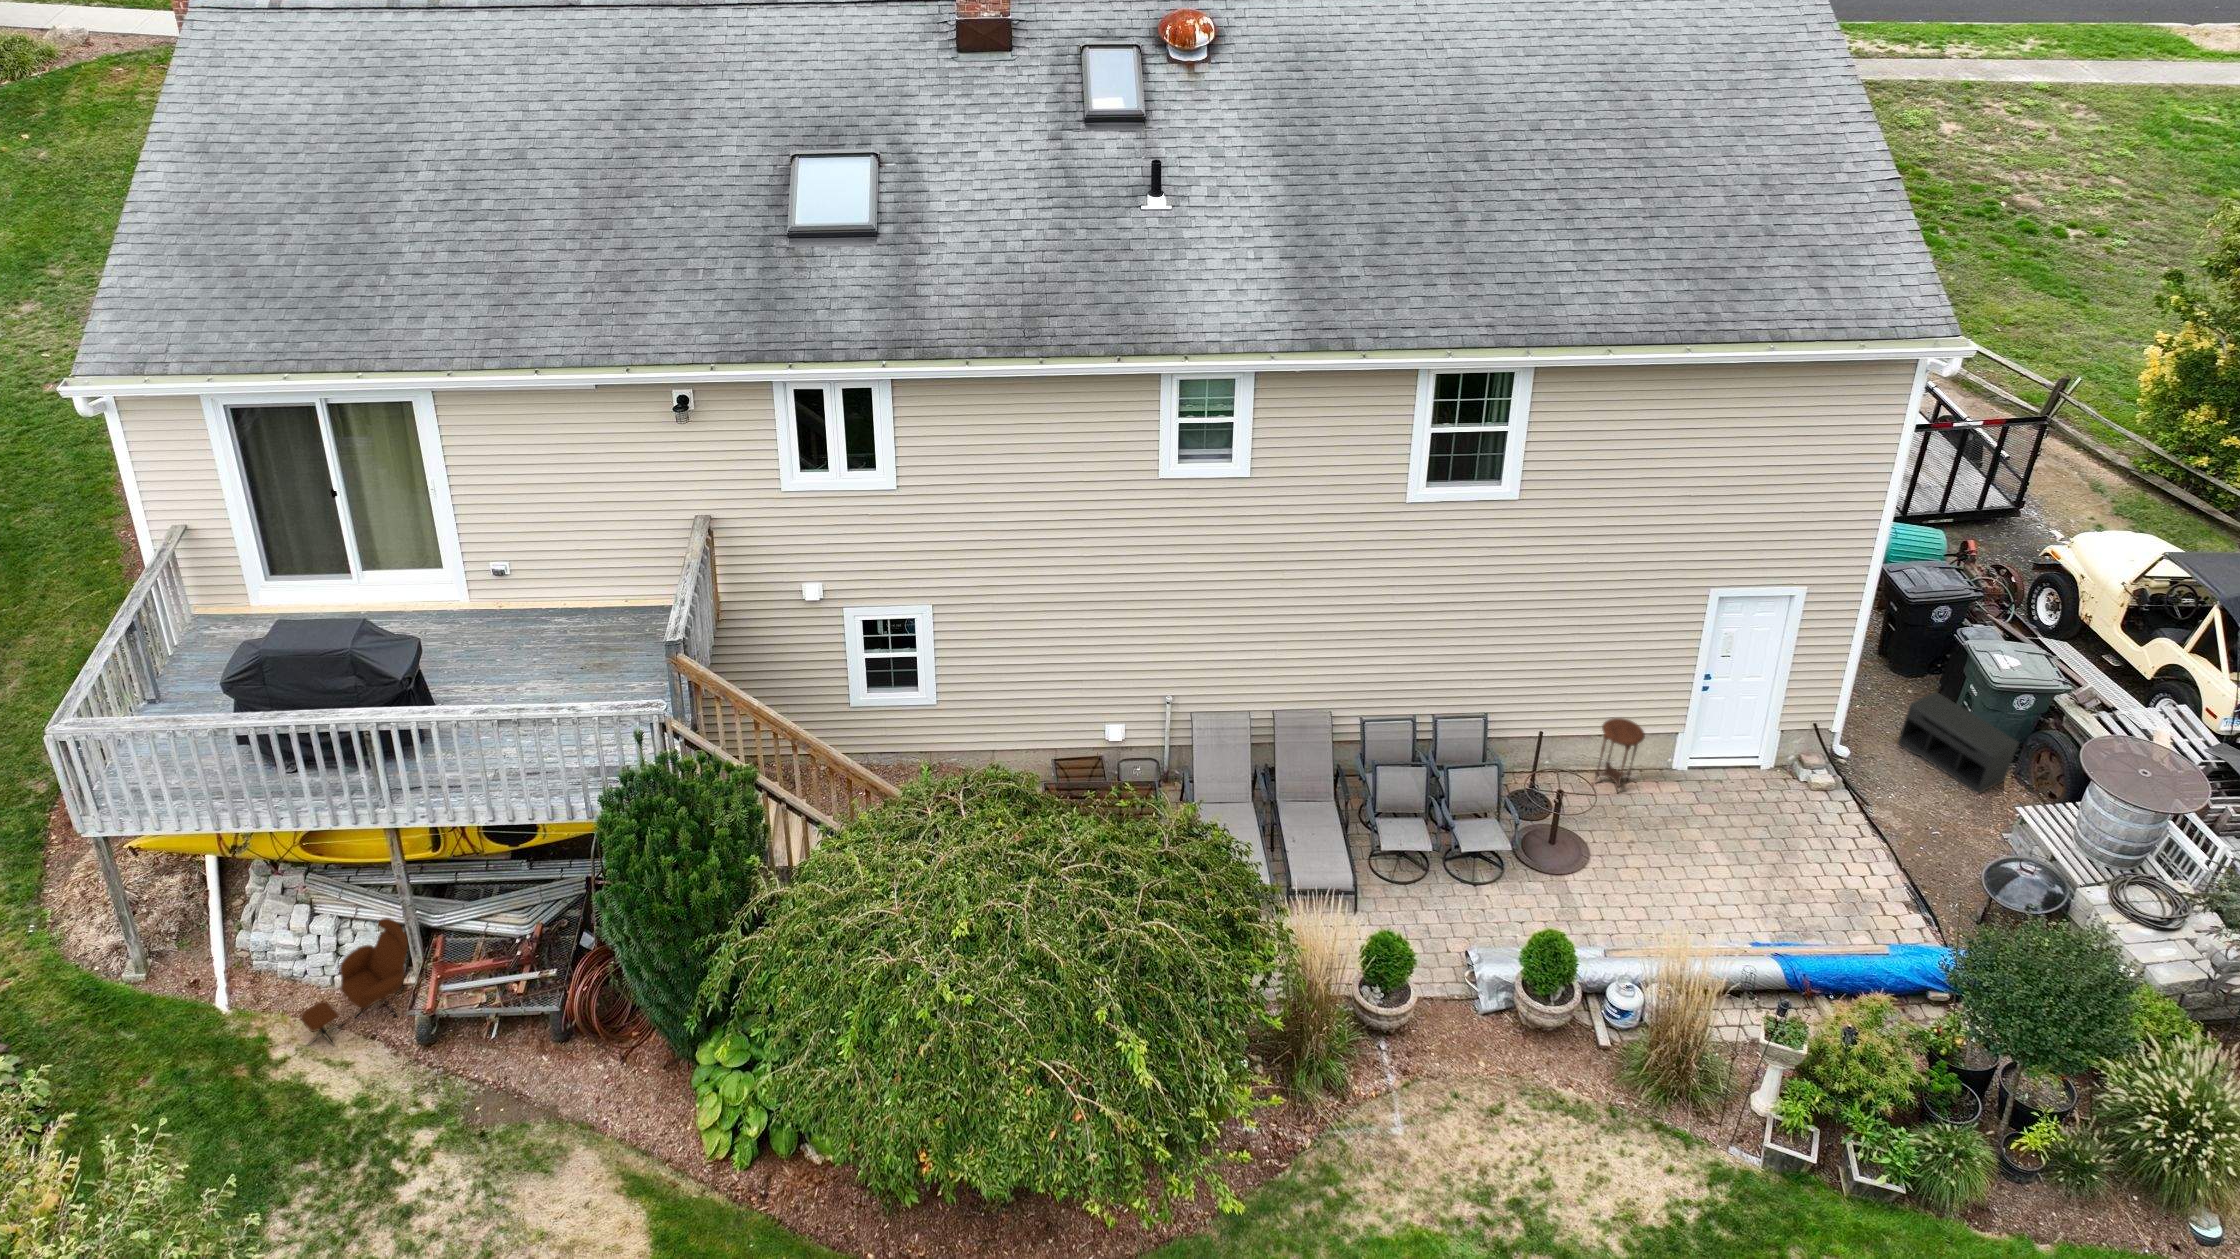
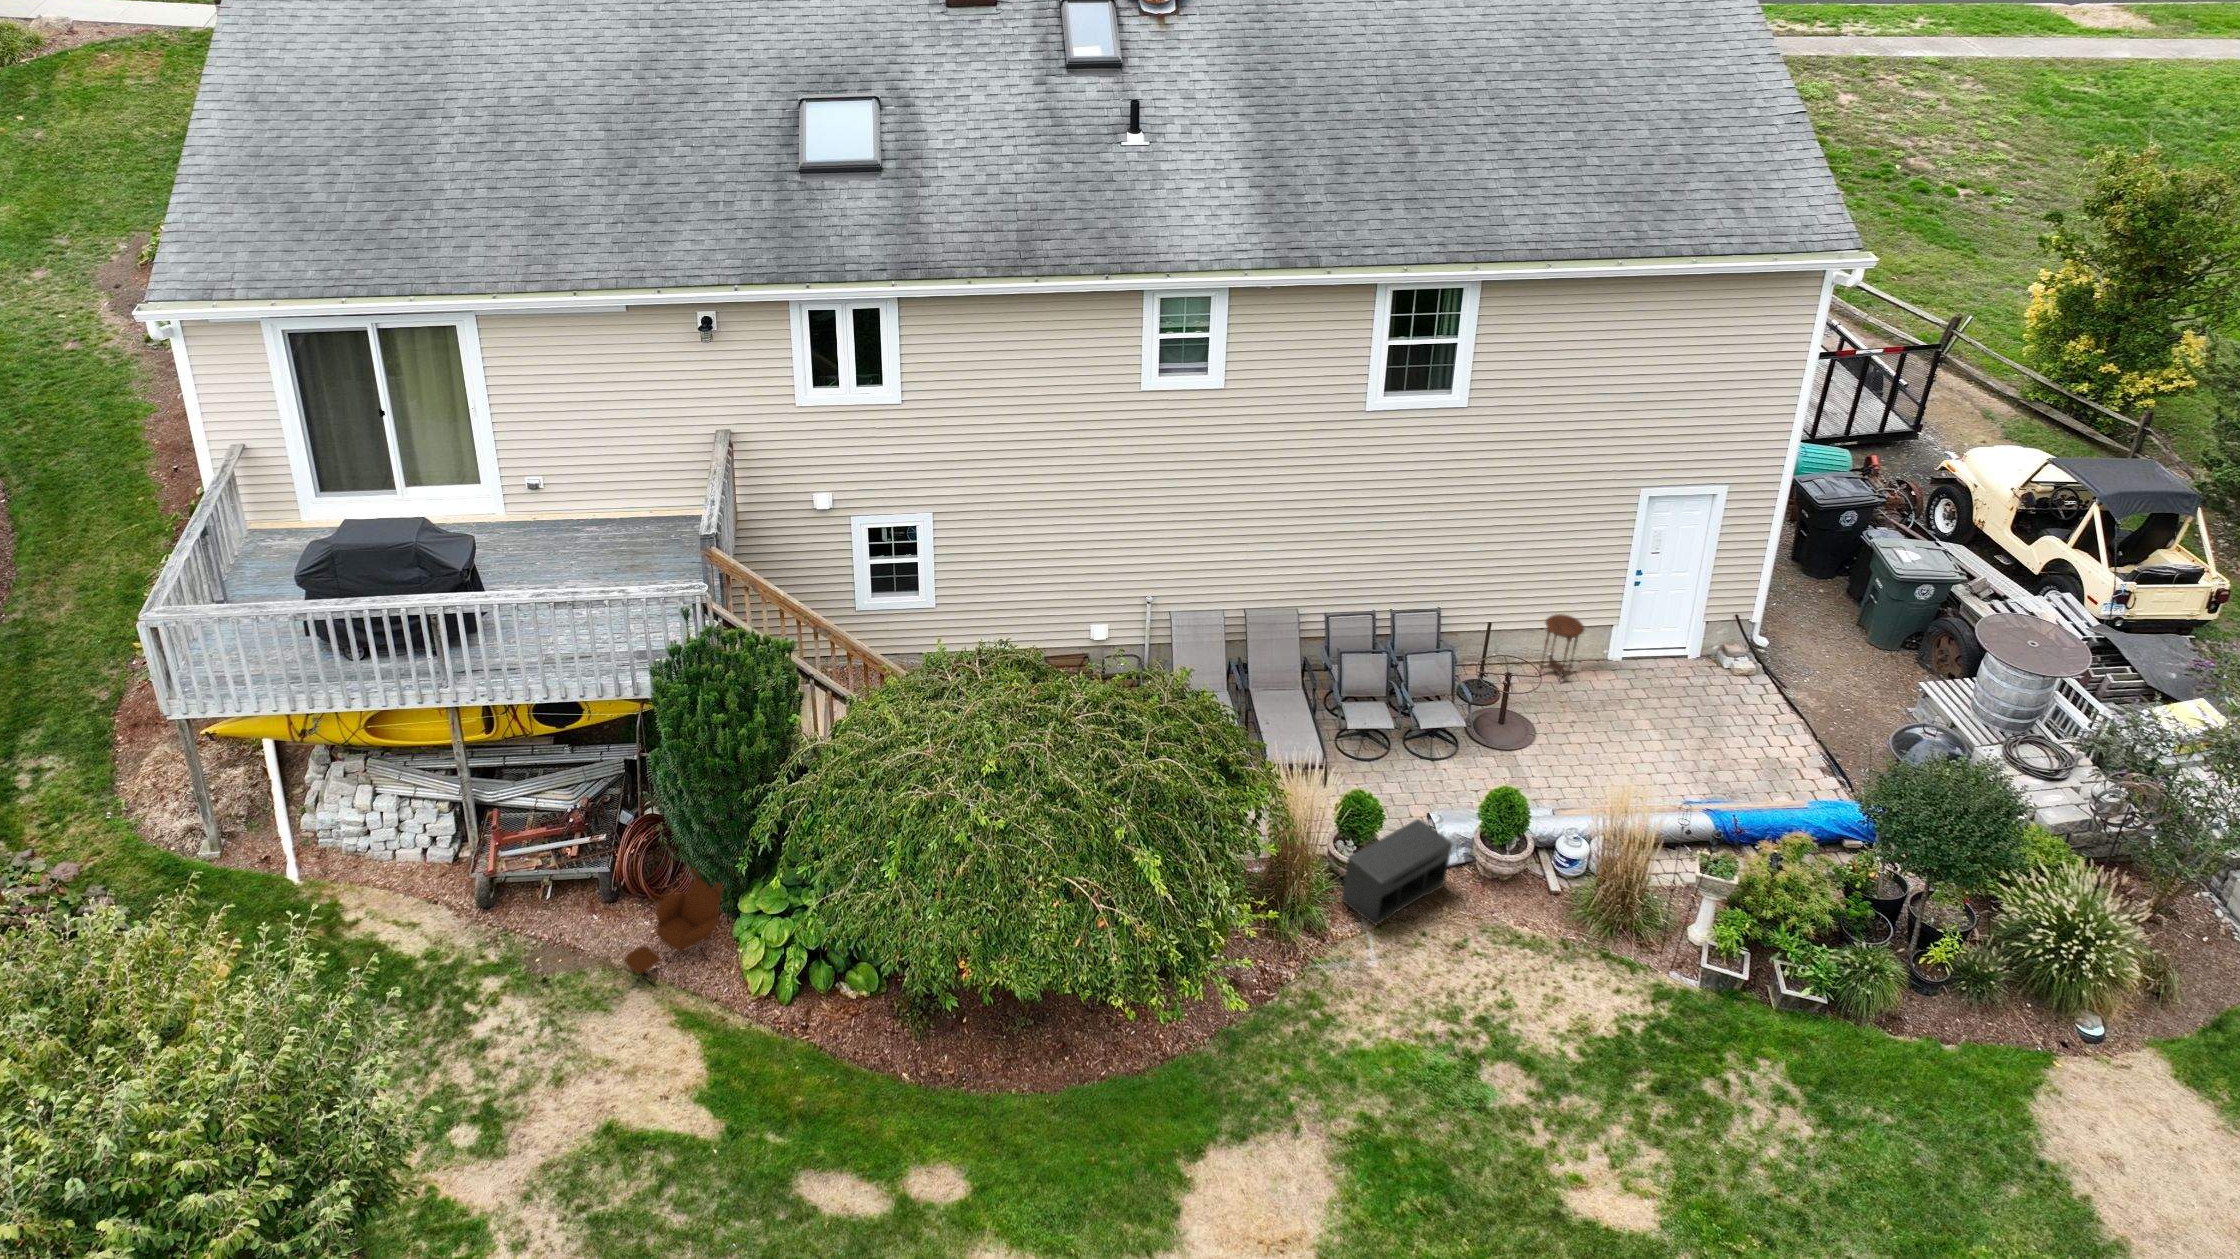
bench: present [1898,692,2019,794] -> present [1342,819,1452,925]
lounge chair: present [301,918,408,1044] -> present [625,868,723,985]

